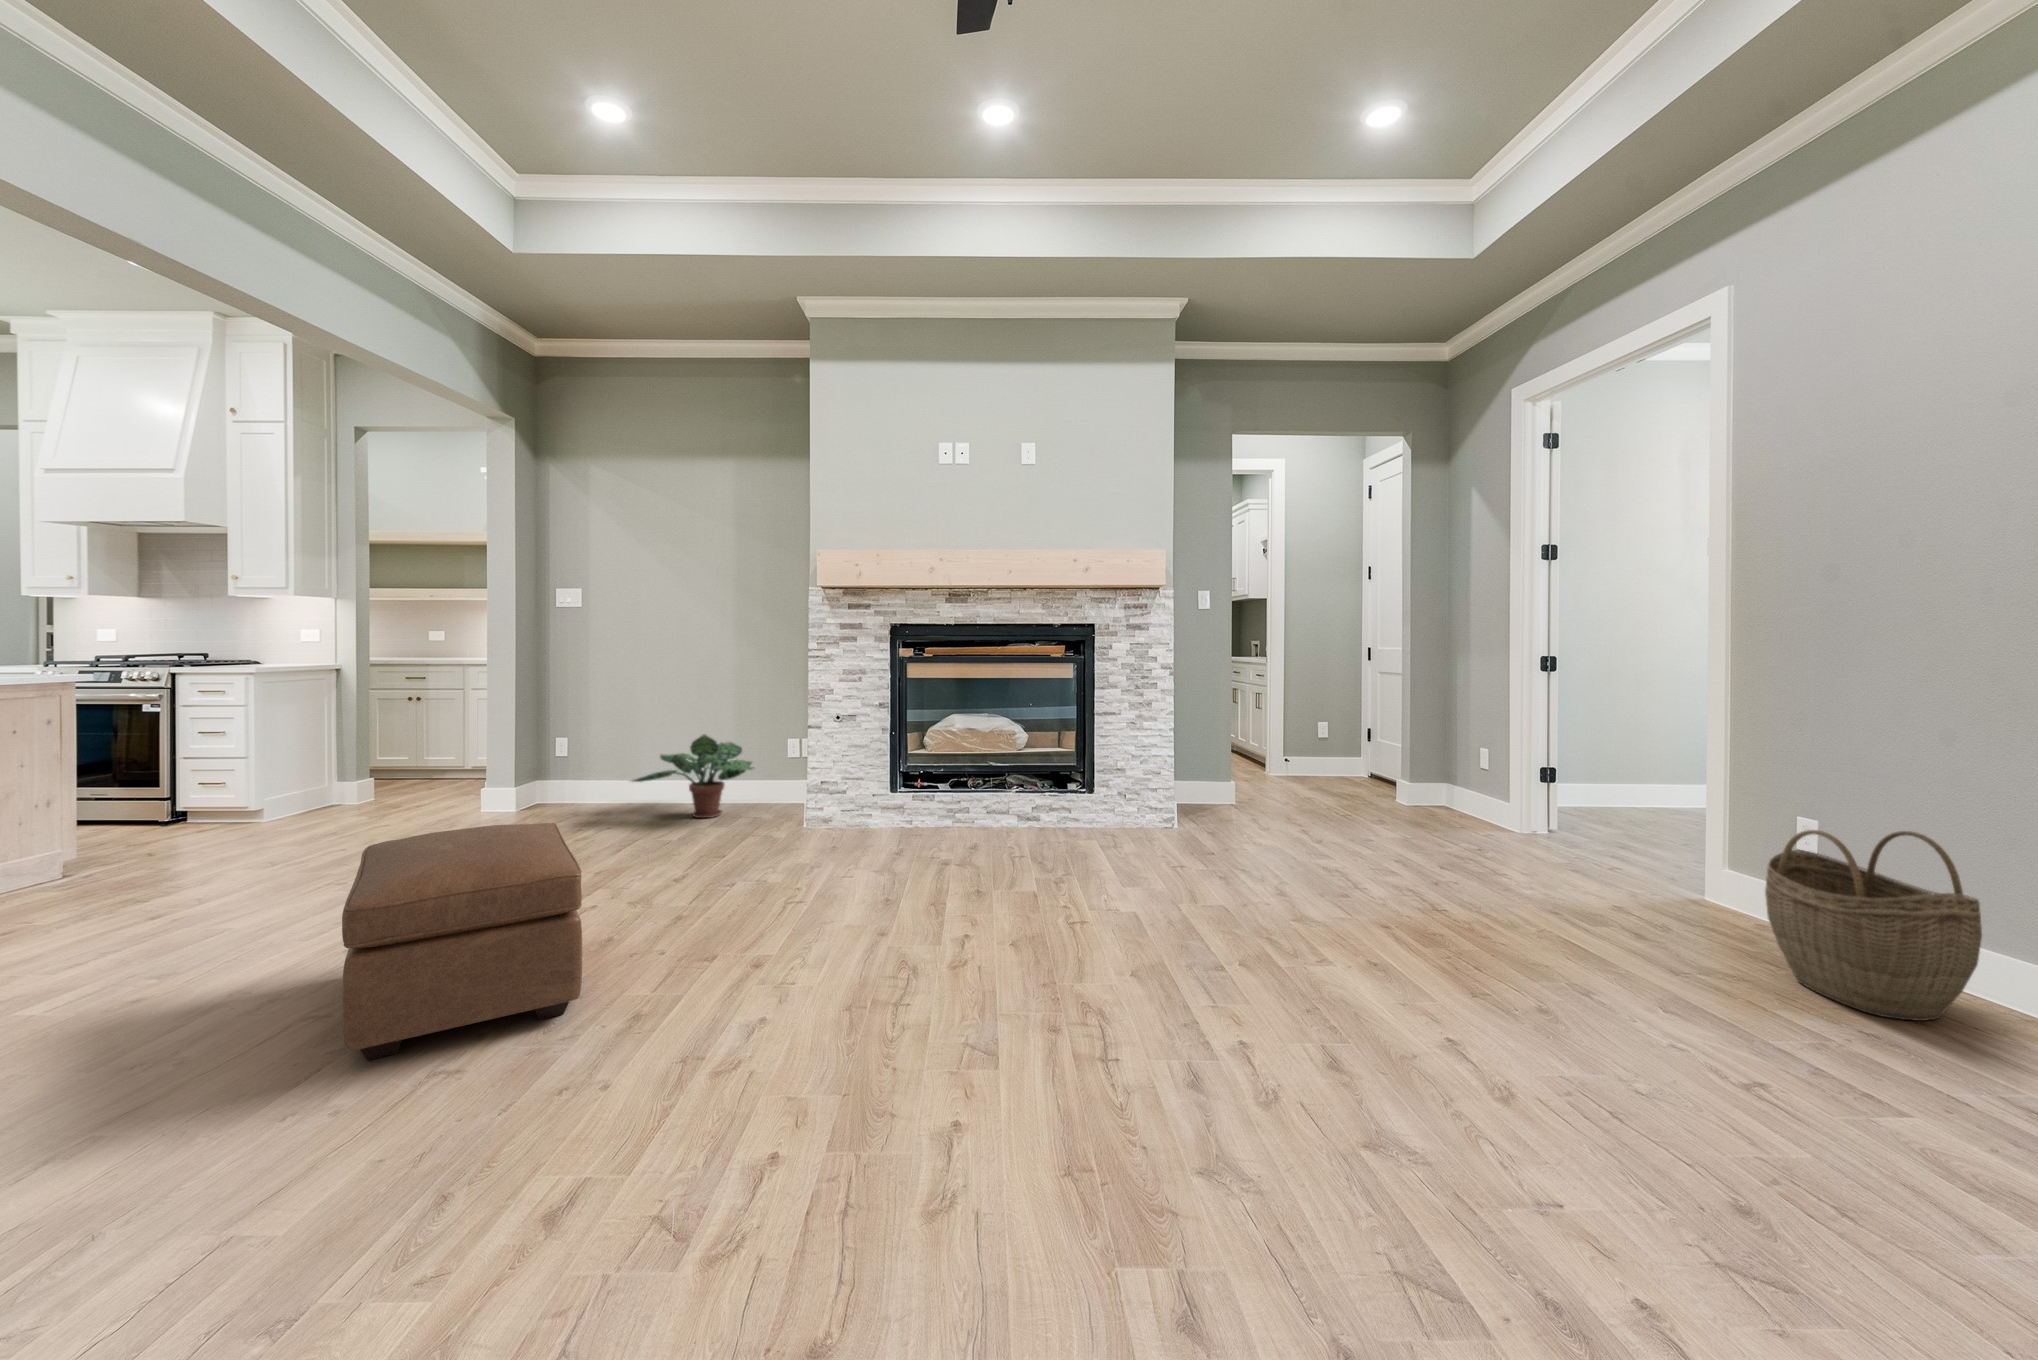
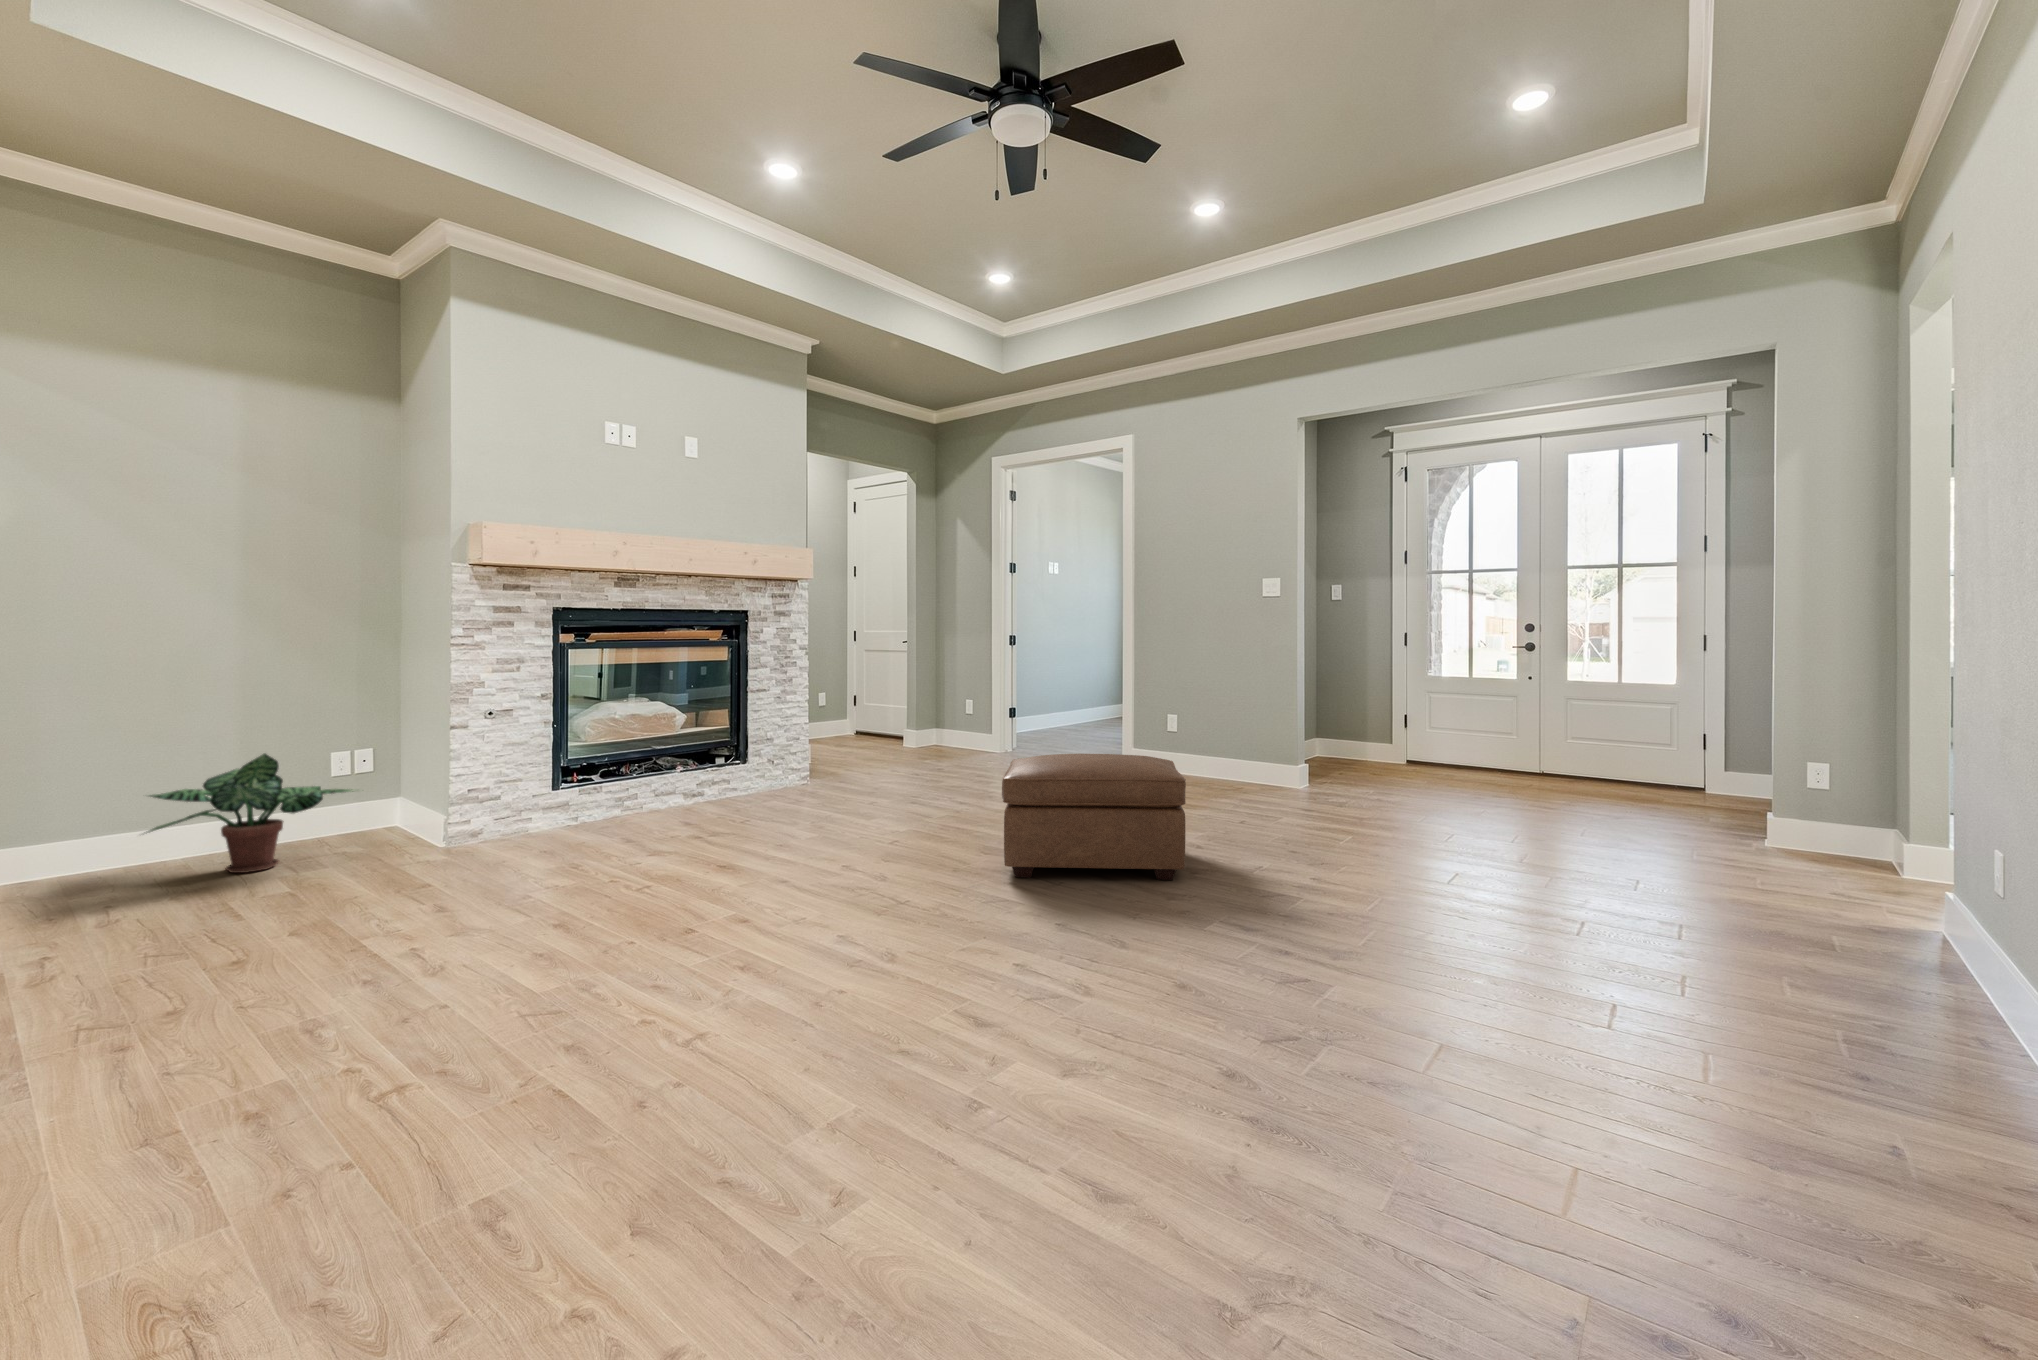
ottoman: present [342,823,582,1060] -> present [1002,754,1186,880]
woven basket: present [1765,830,1982,1021] -> none [1175,706,1245,788]

